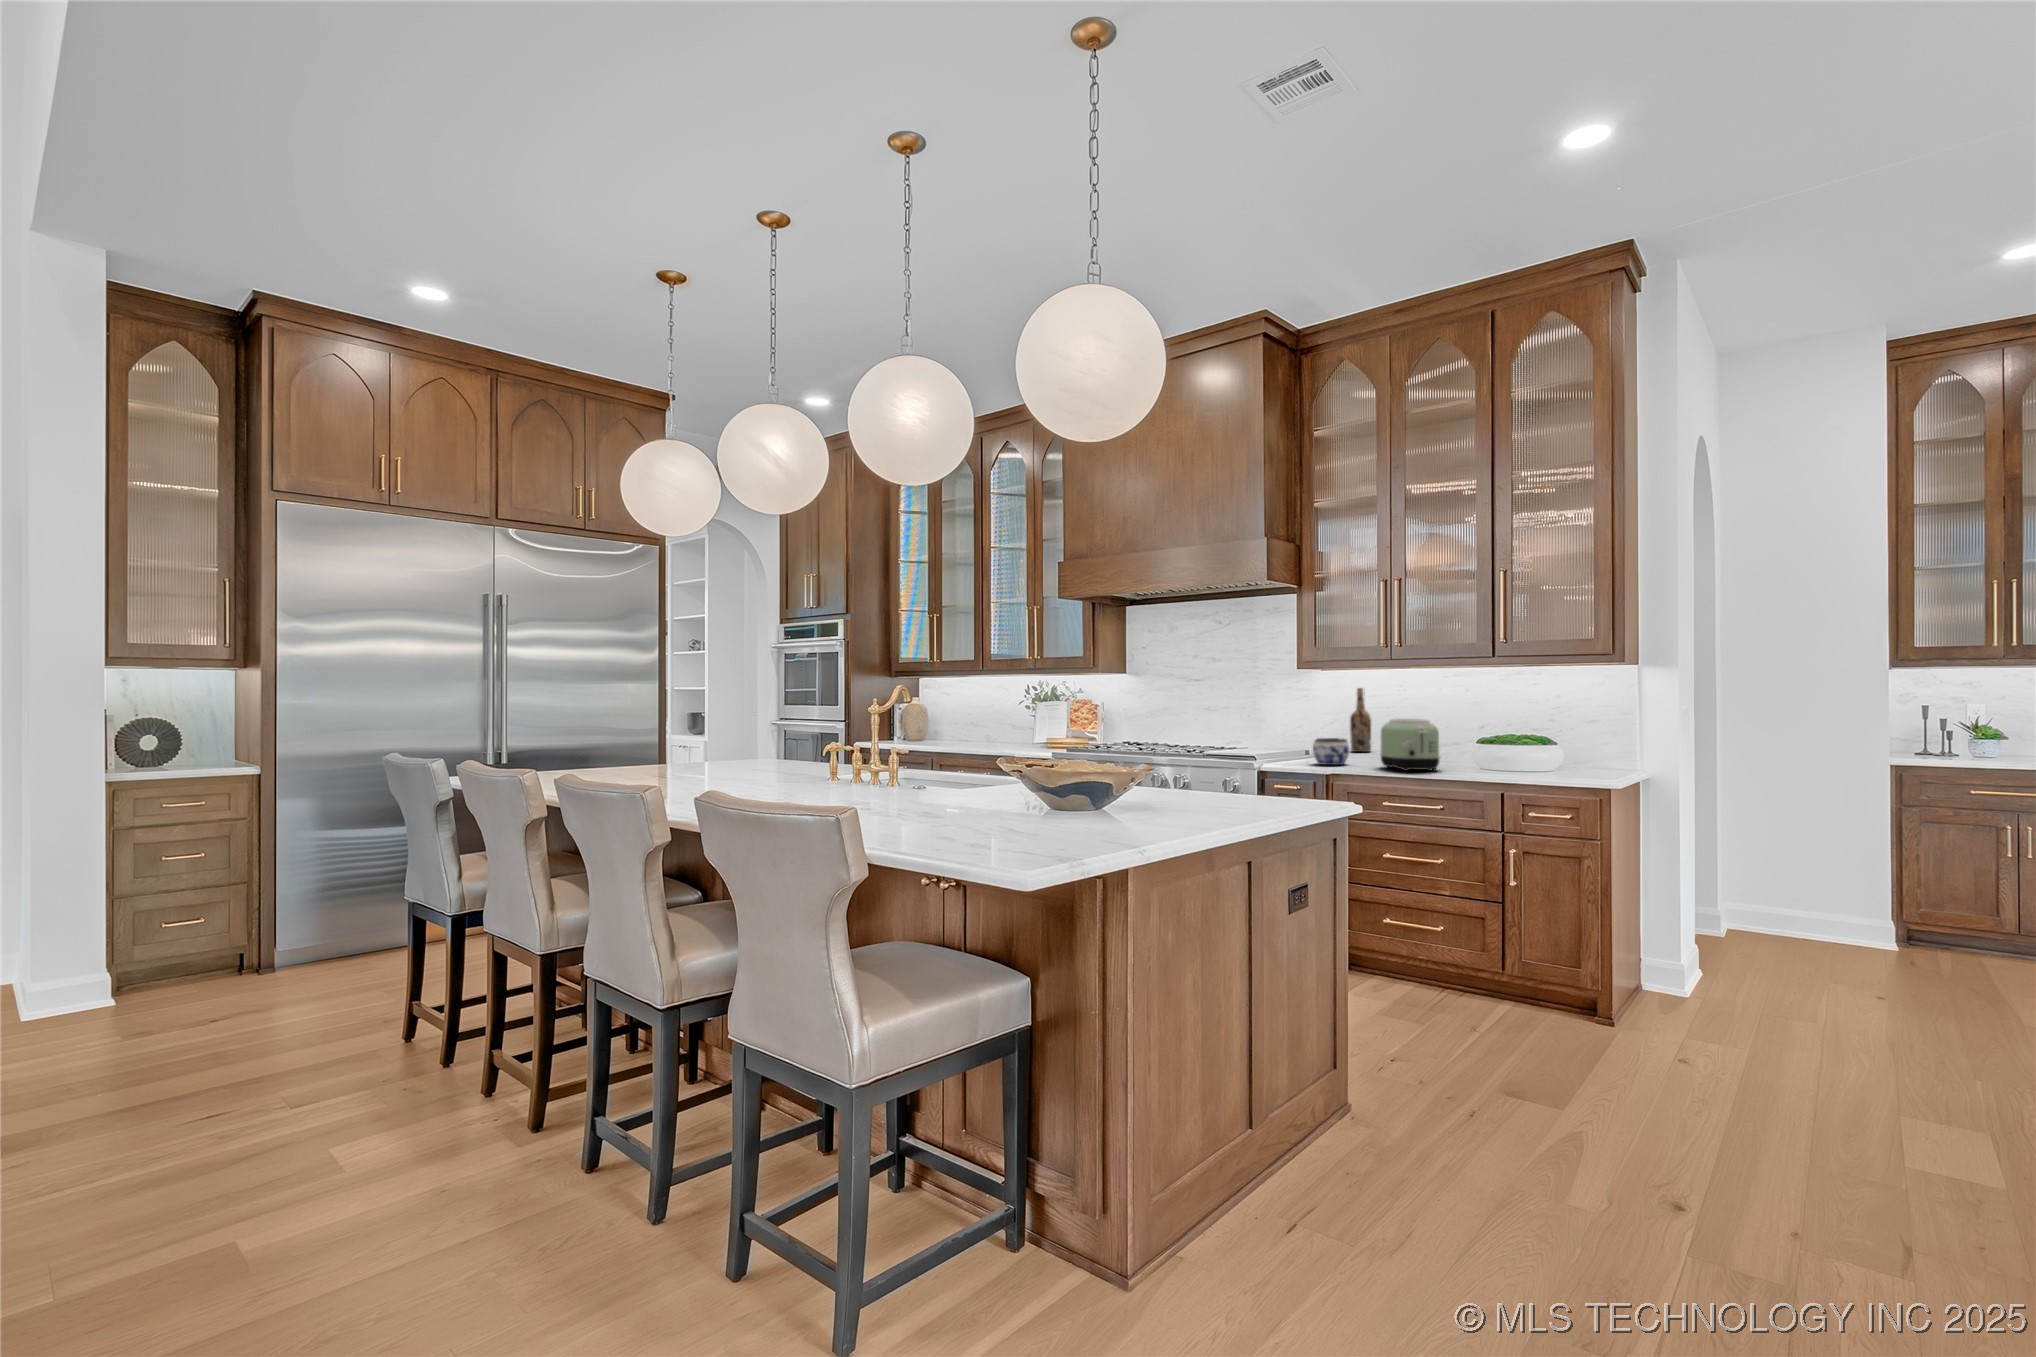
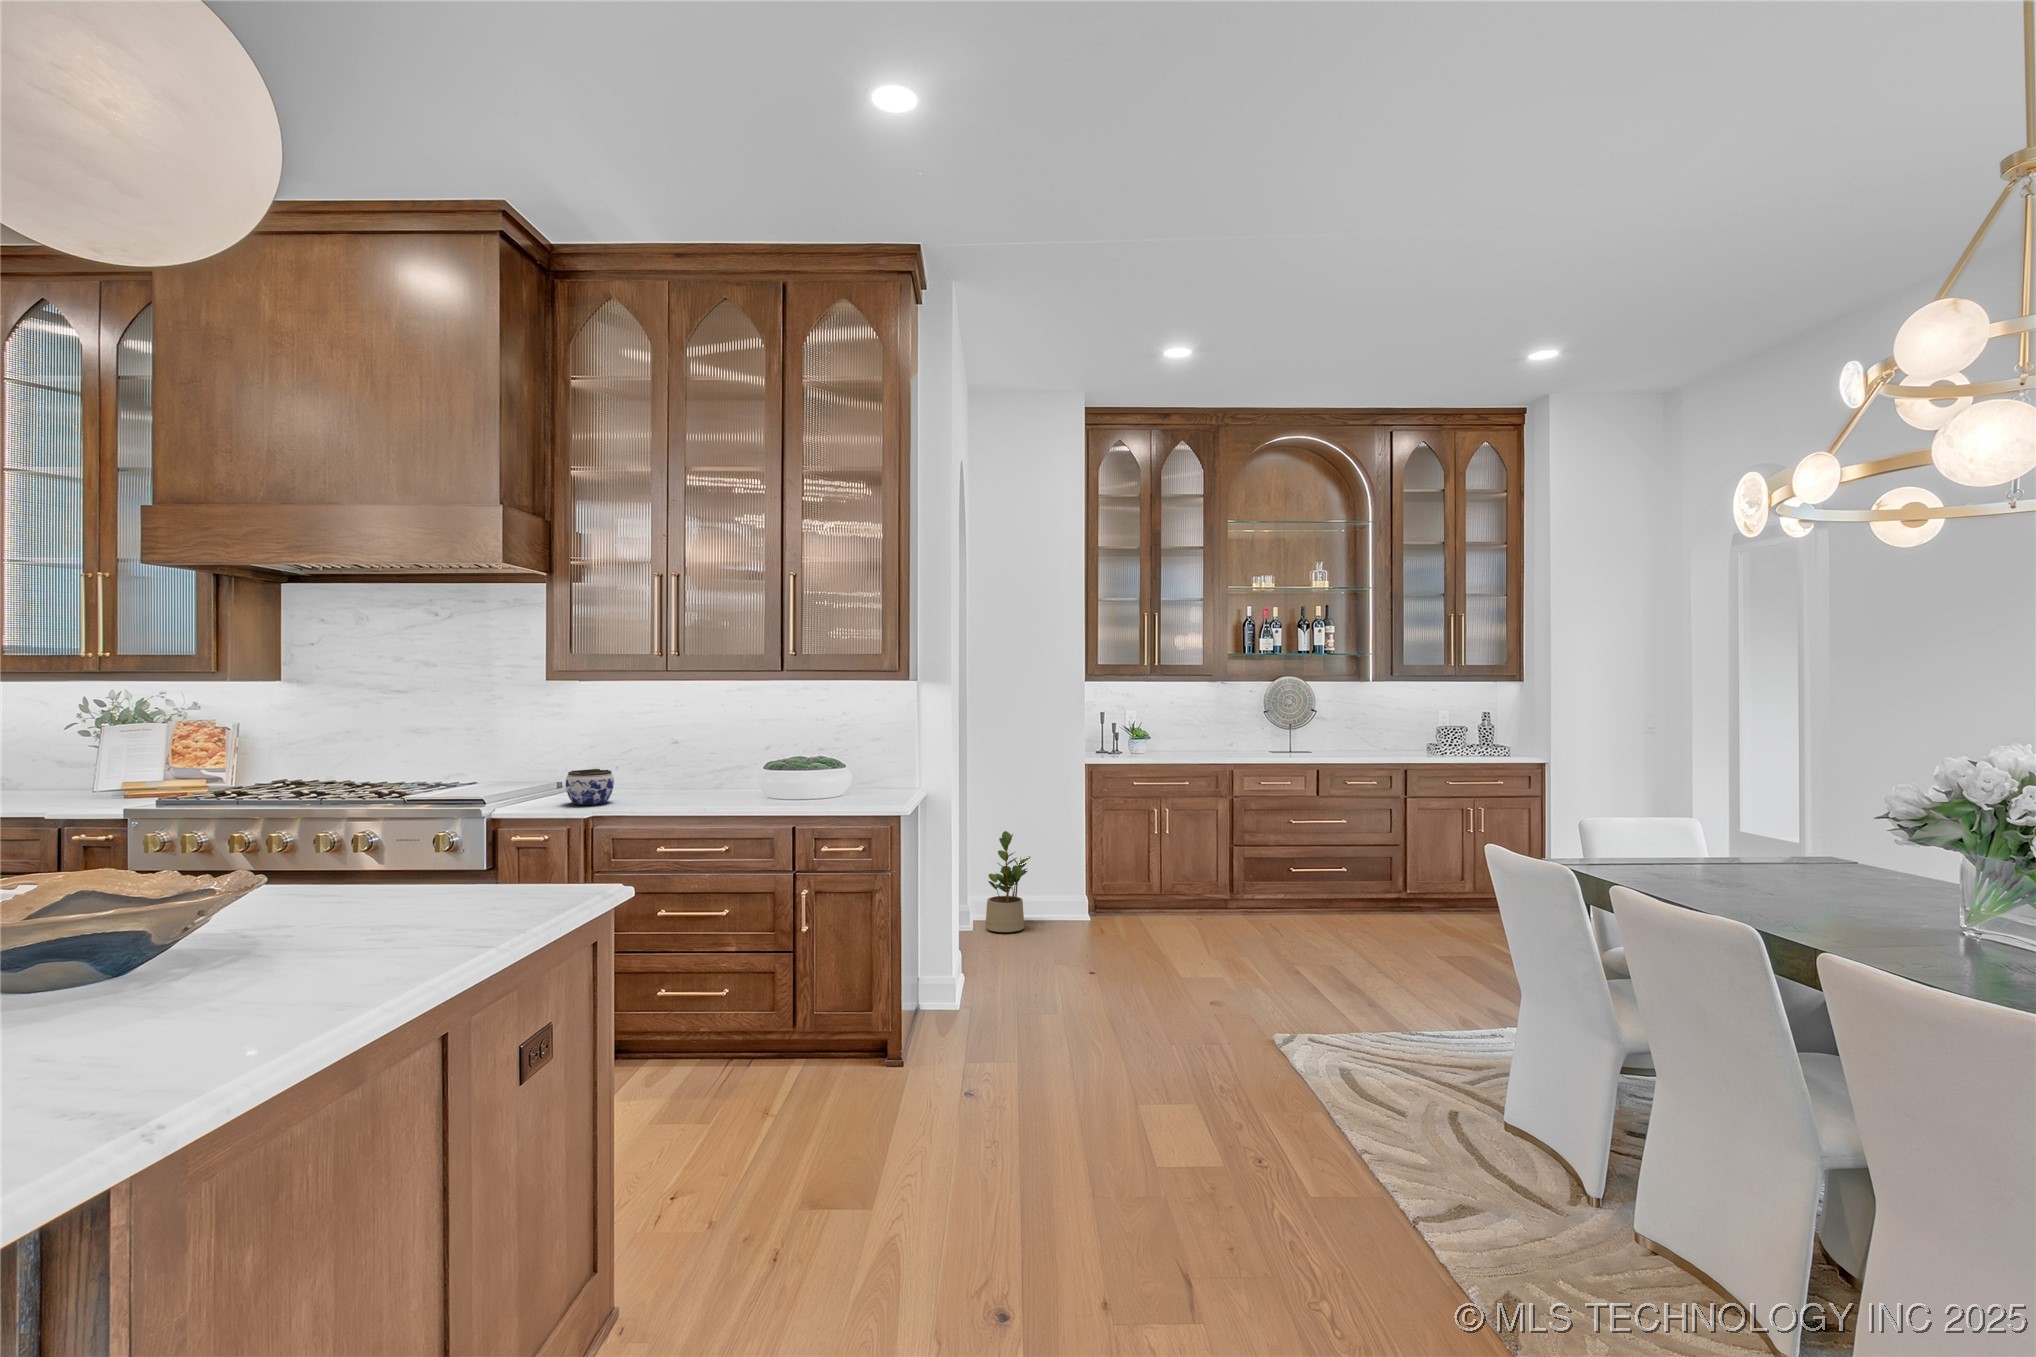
wine bottle: present [1350,688,1371,752] -> none [611,703,636,781]
toaster: present [1380,719,1440,771] -> none [653,743,727,809]
potted plant: none [1753,833,1816,944] -> present [985,831,1031,932]

